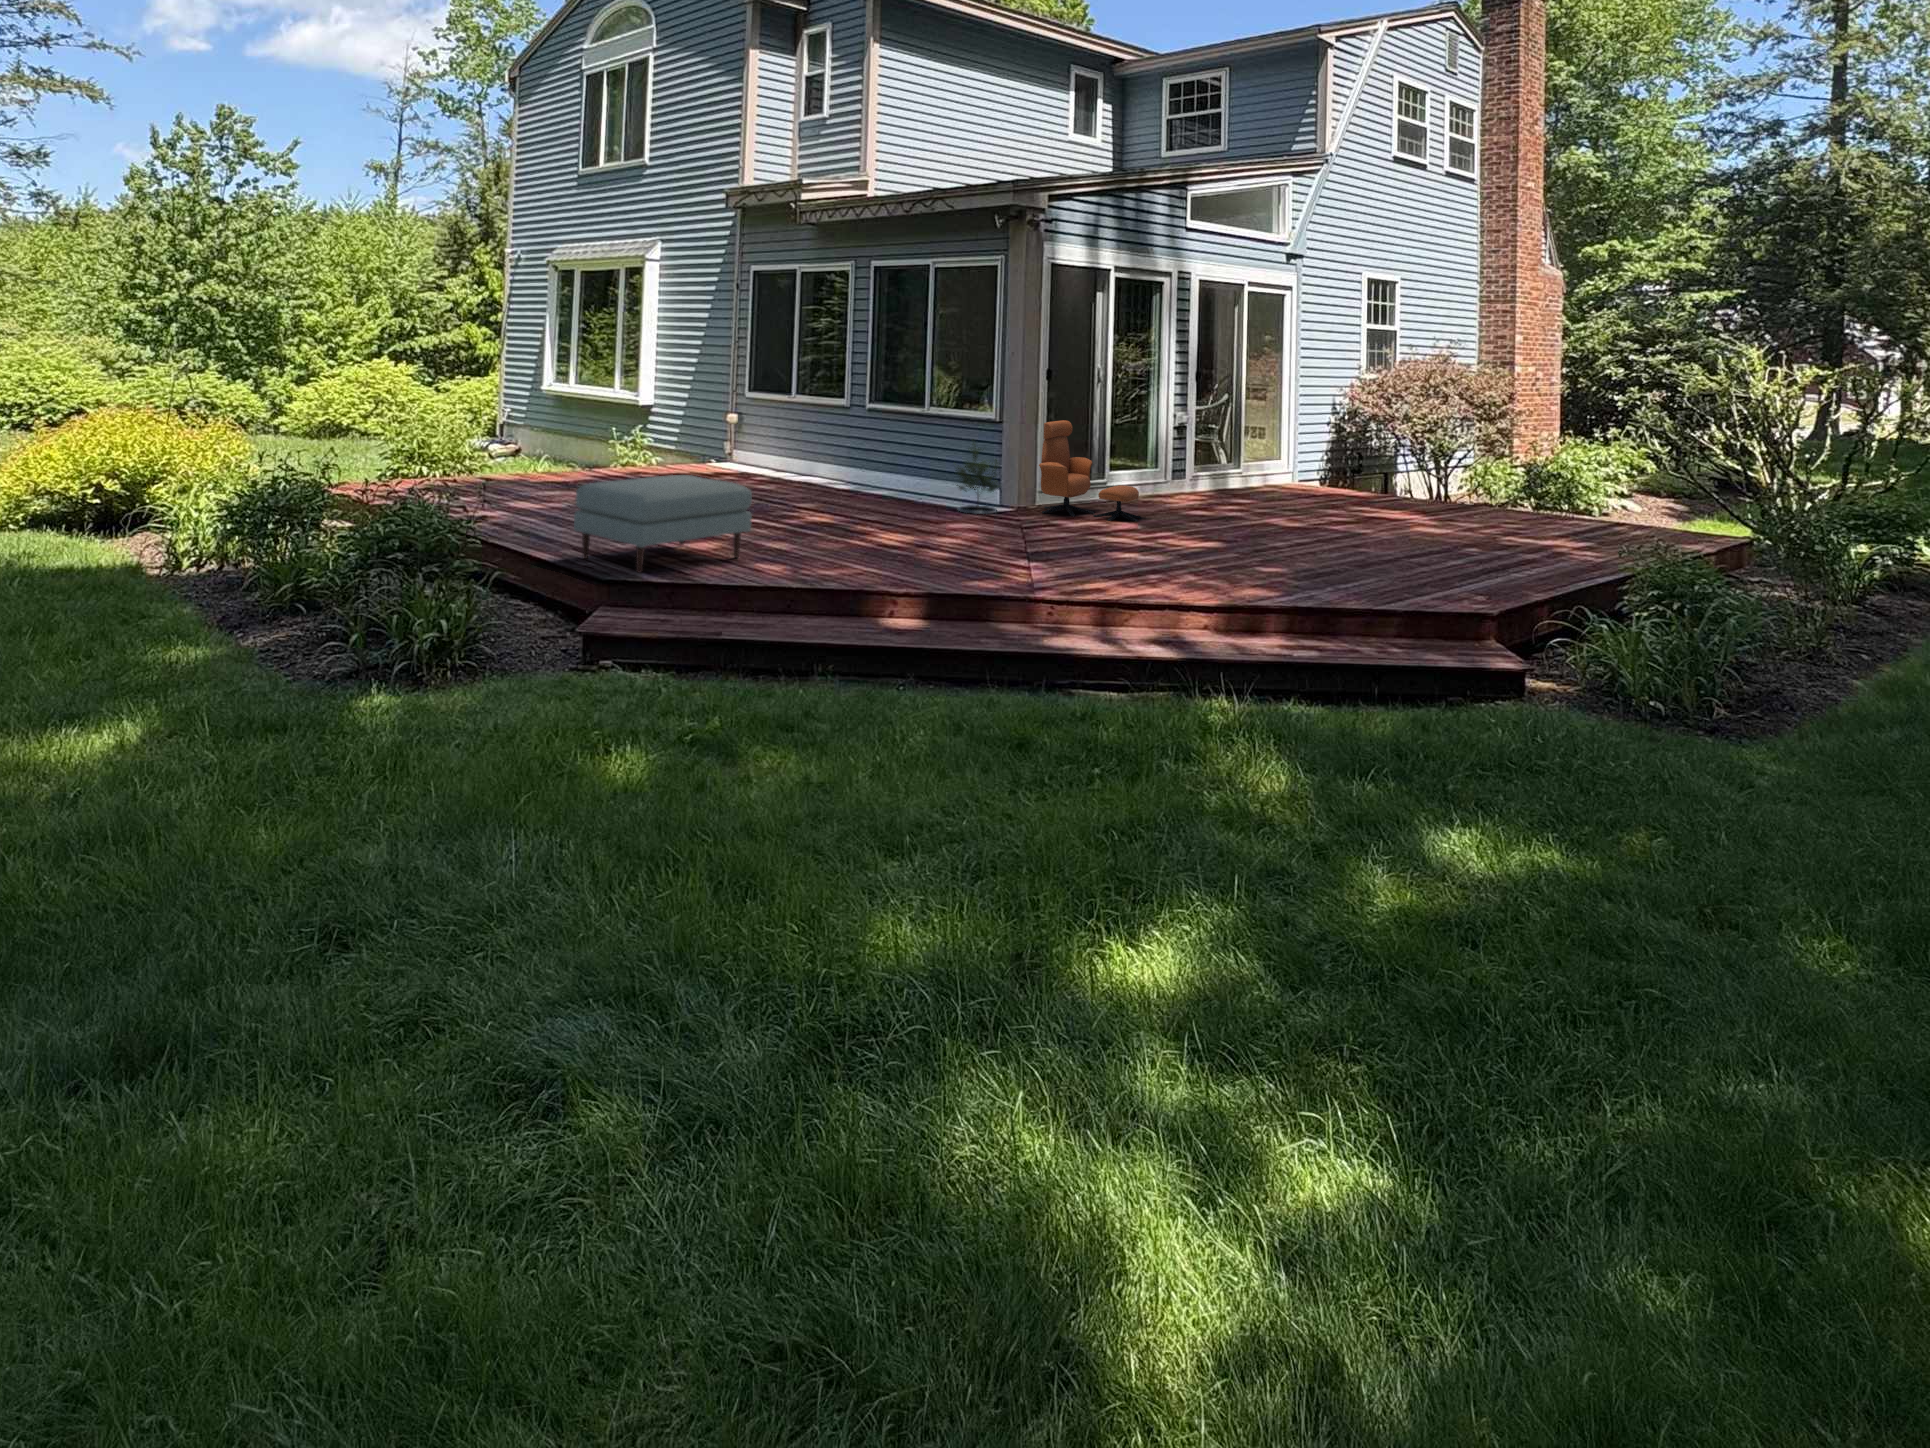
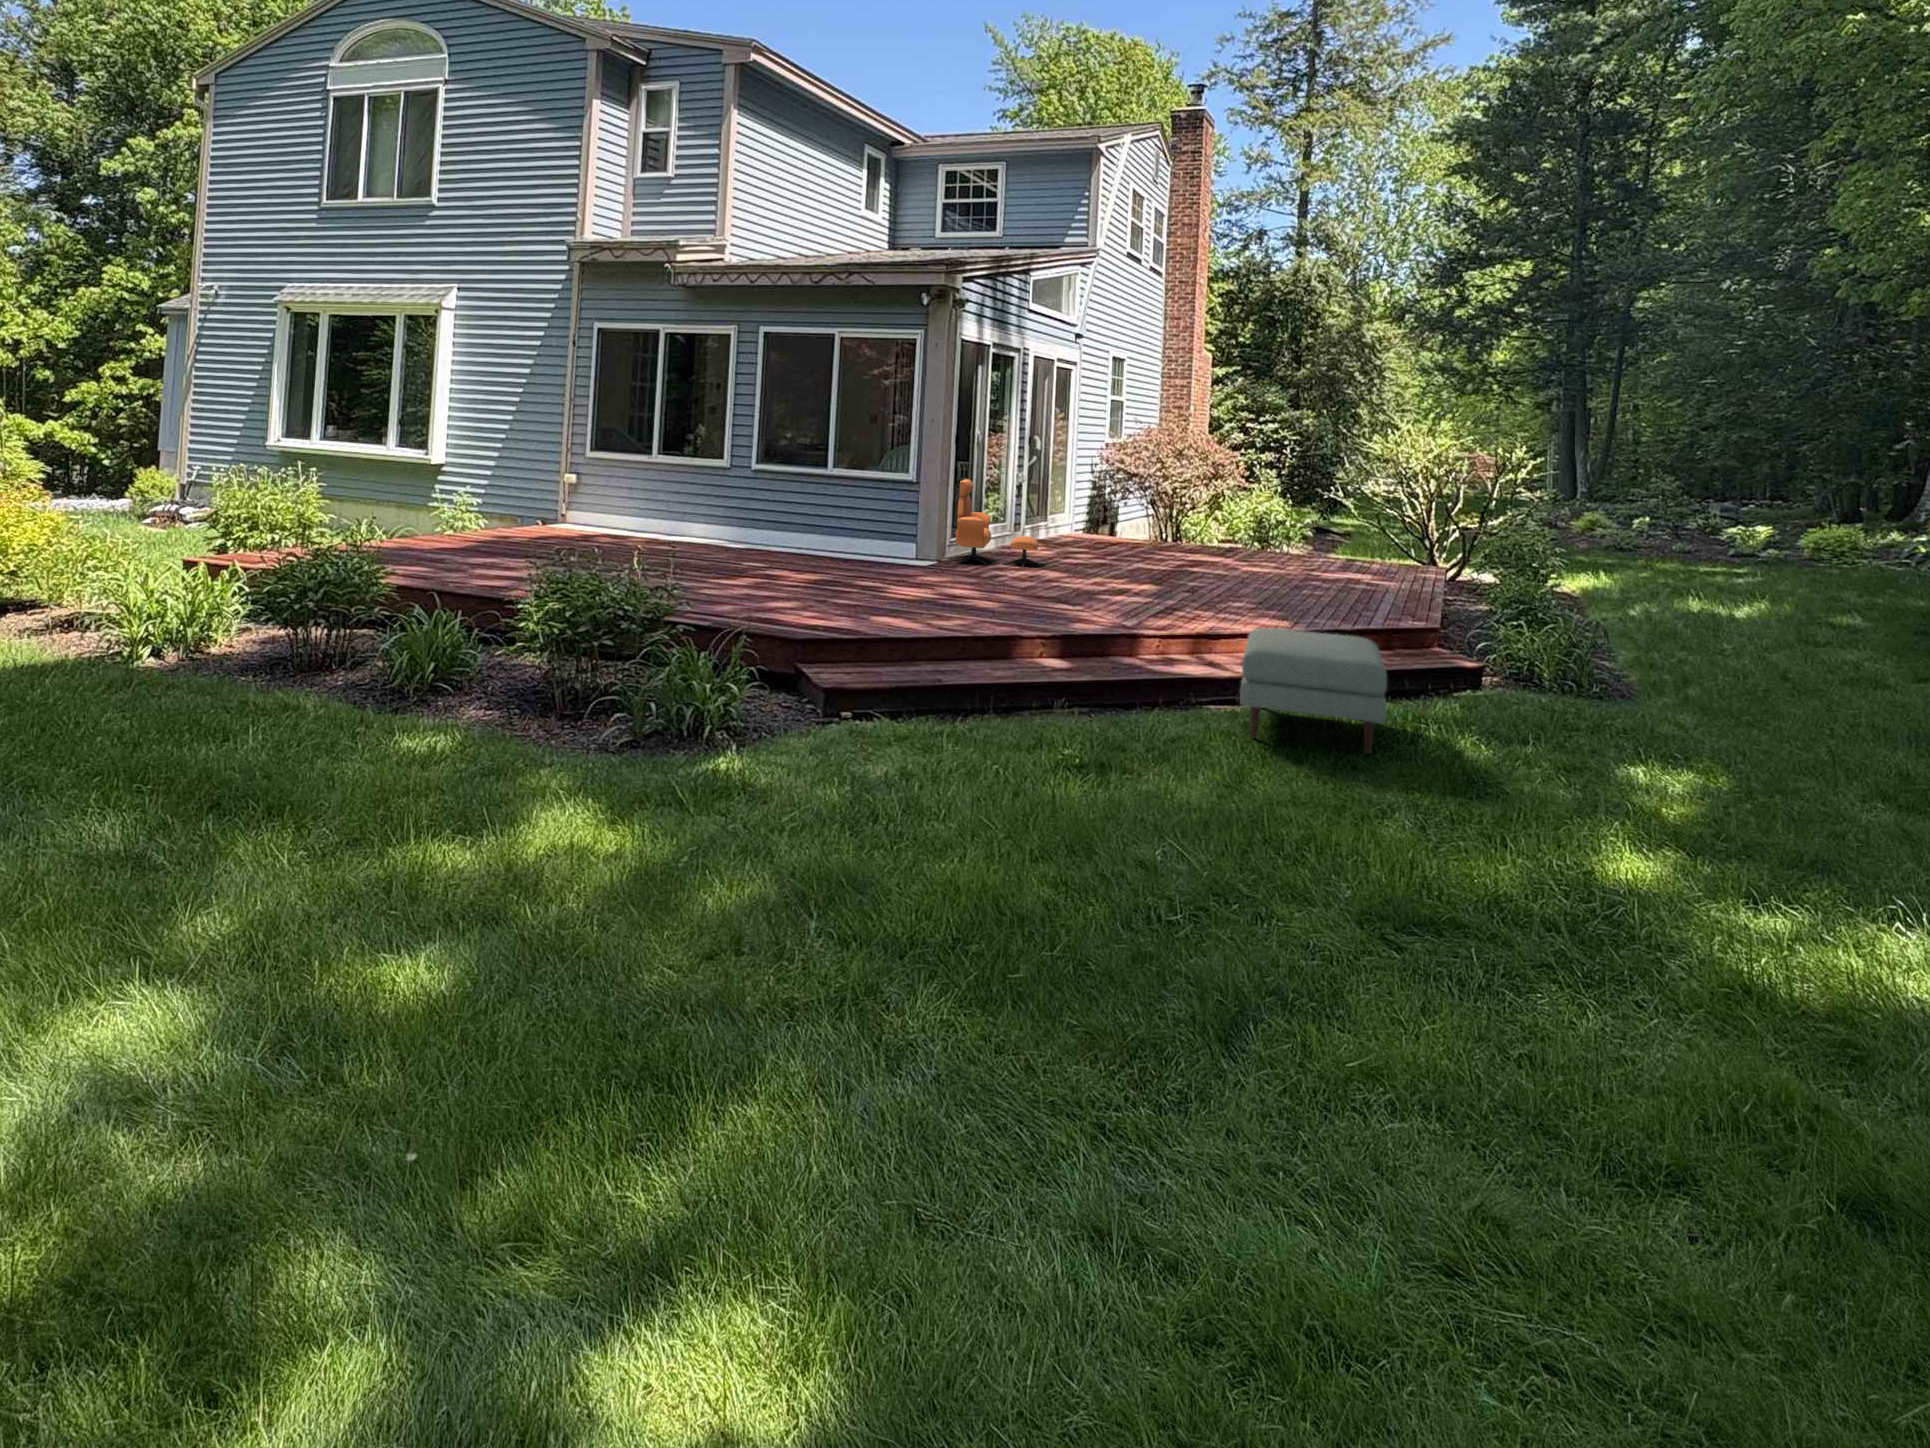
potted tree: present [956,439,998,514] -> none [883,496,925,565]
ottoman: present [574,475,752,572] -> present [1240,628,1387,754]

